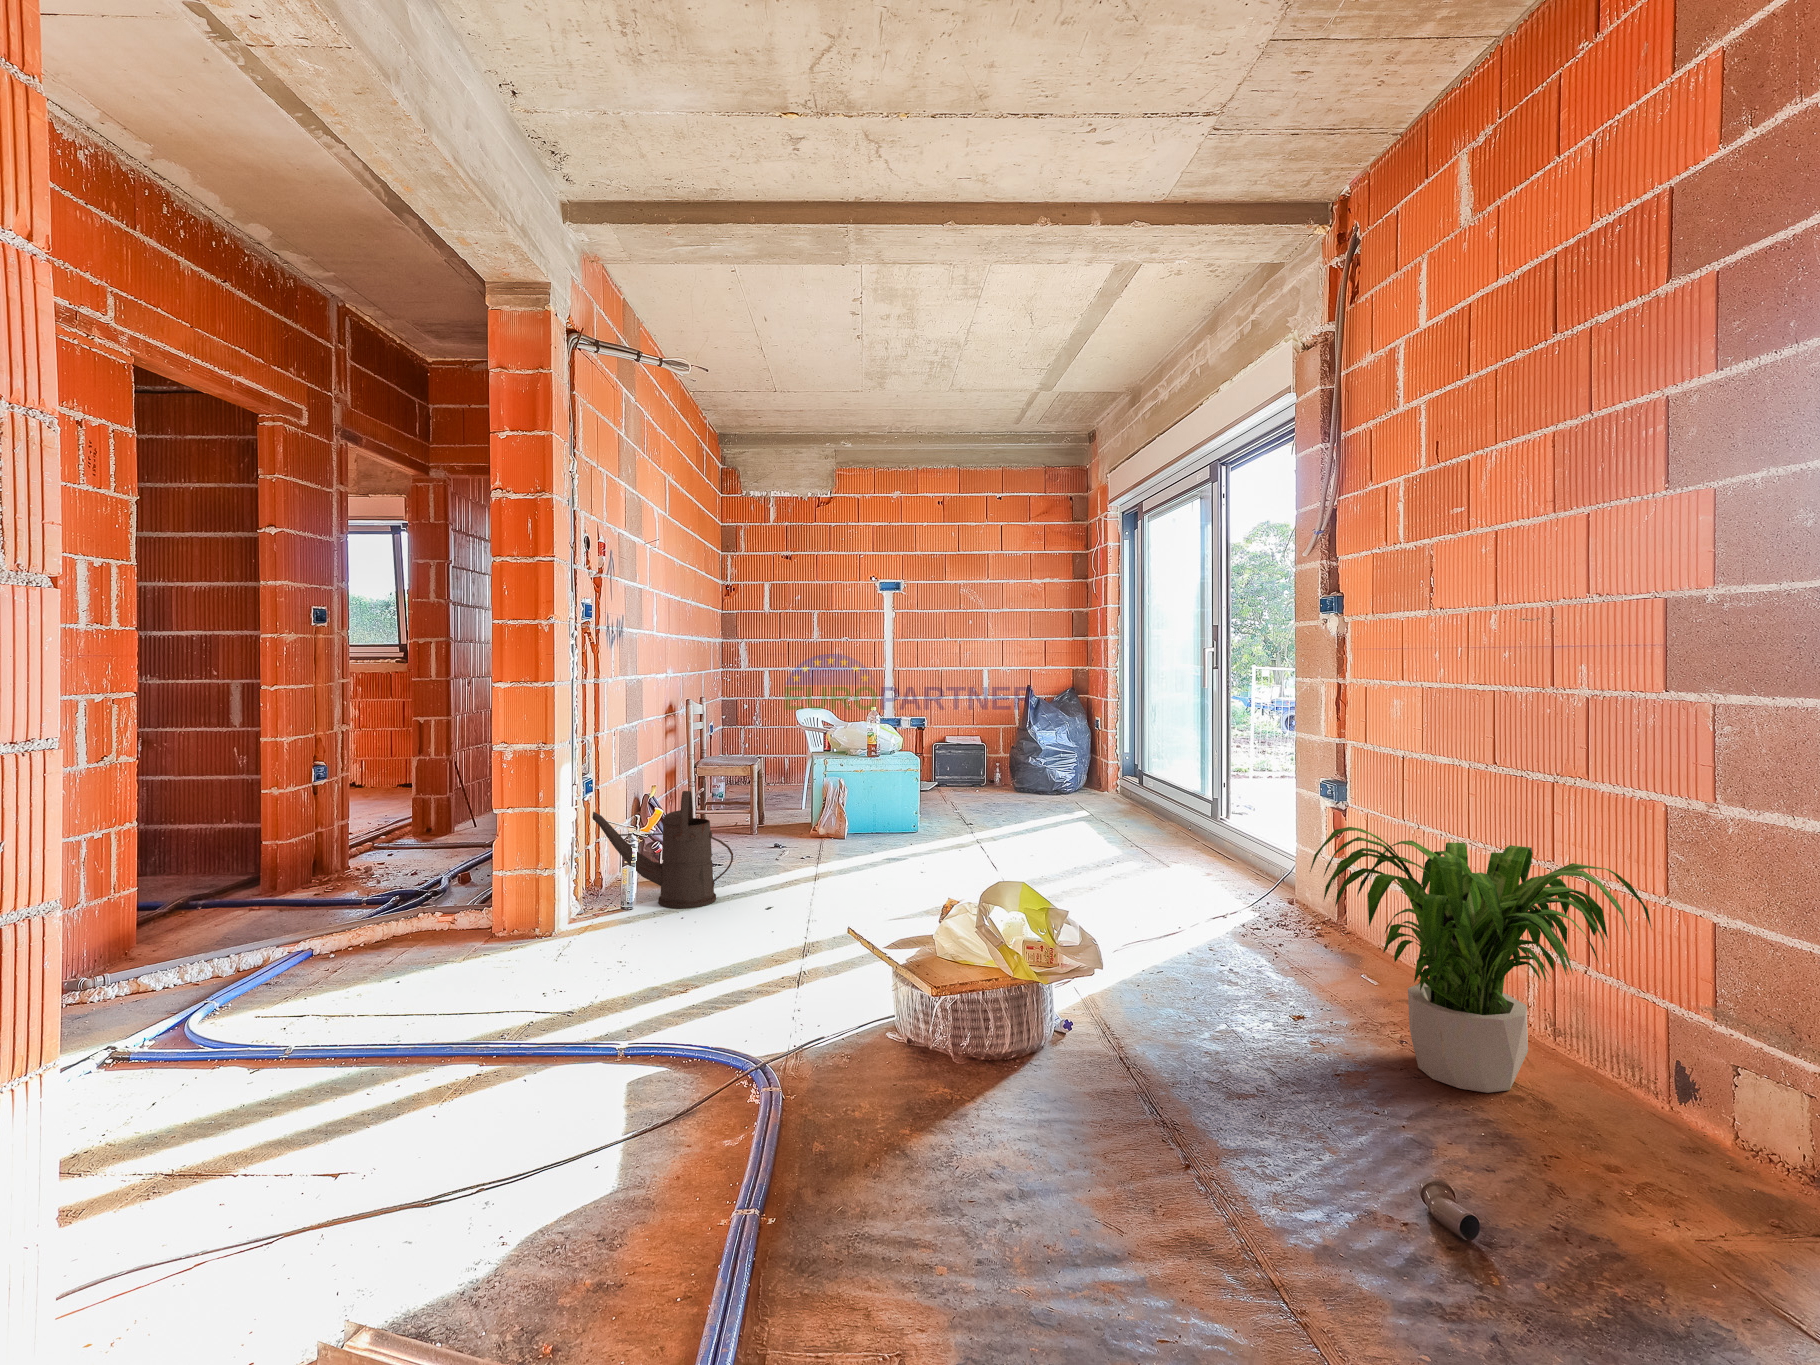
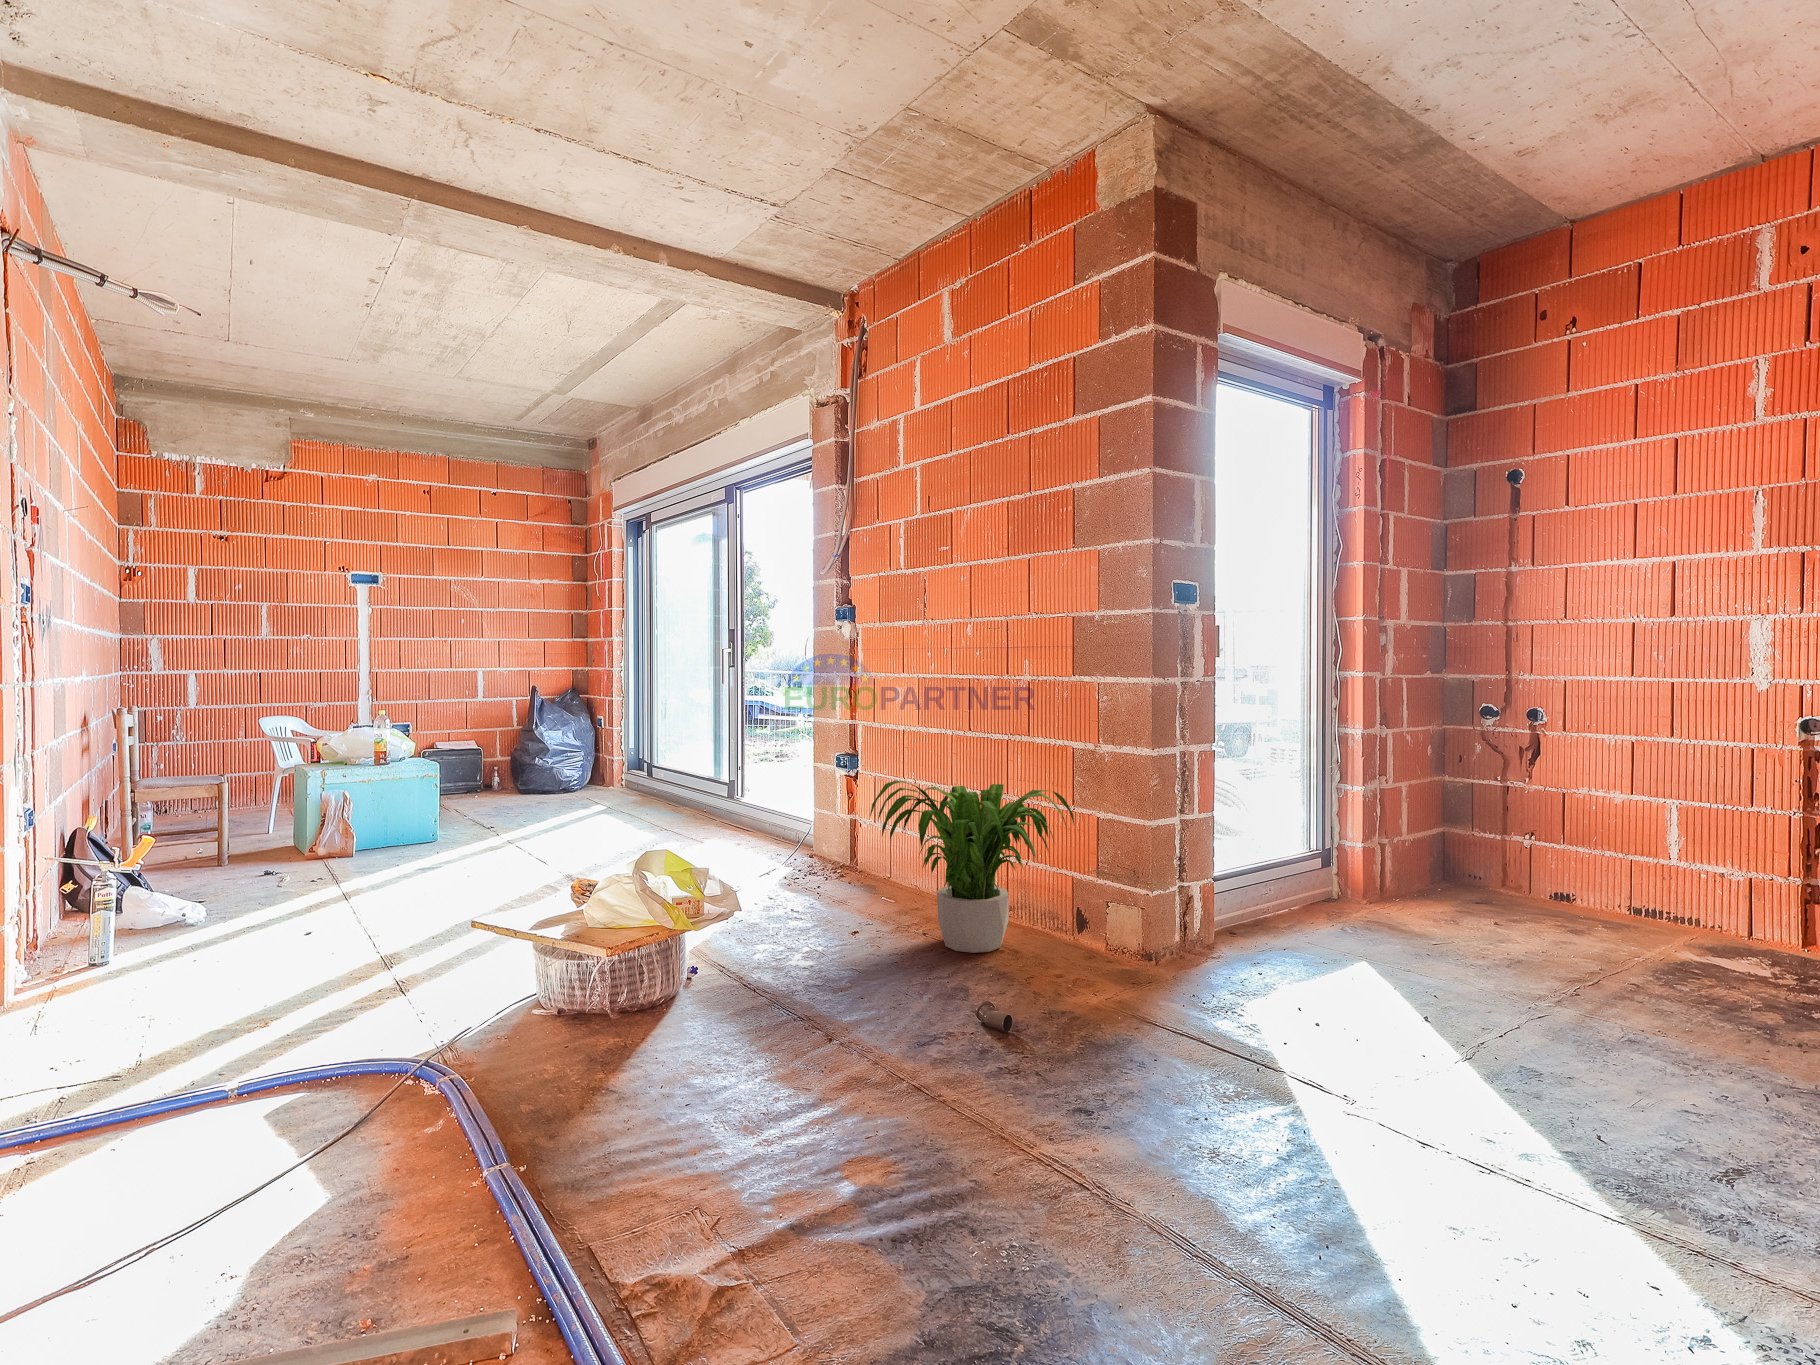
watering can: present [593,791,733,908] -> none [37,812,250,951]

